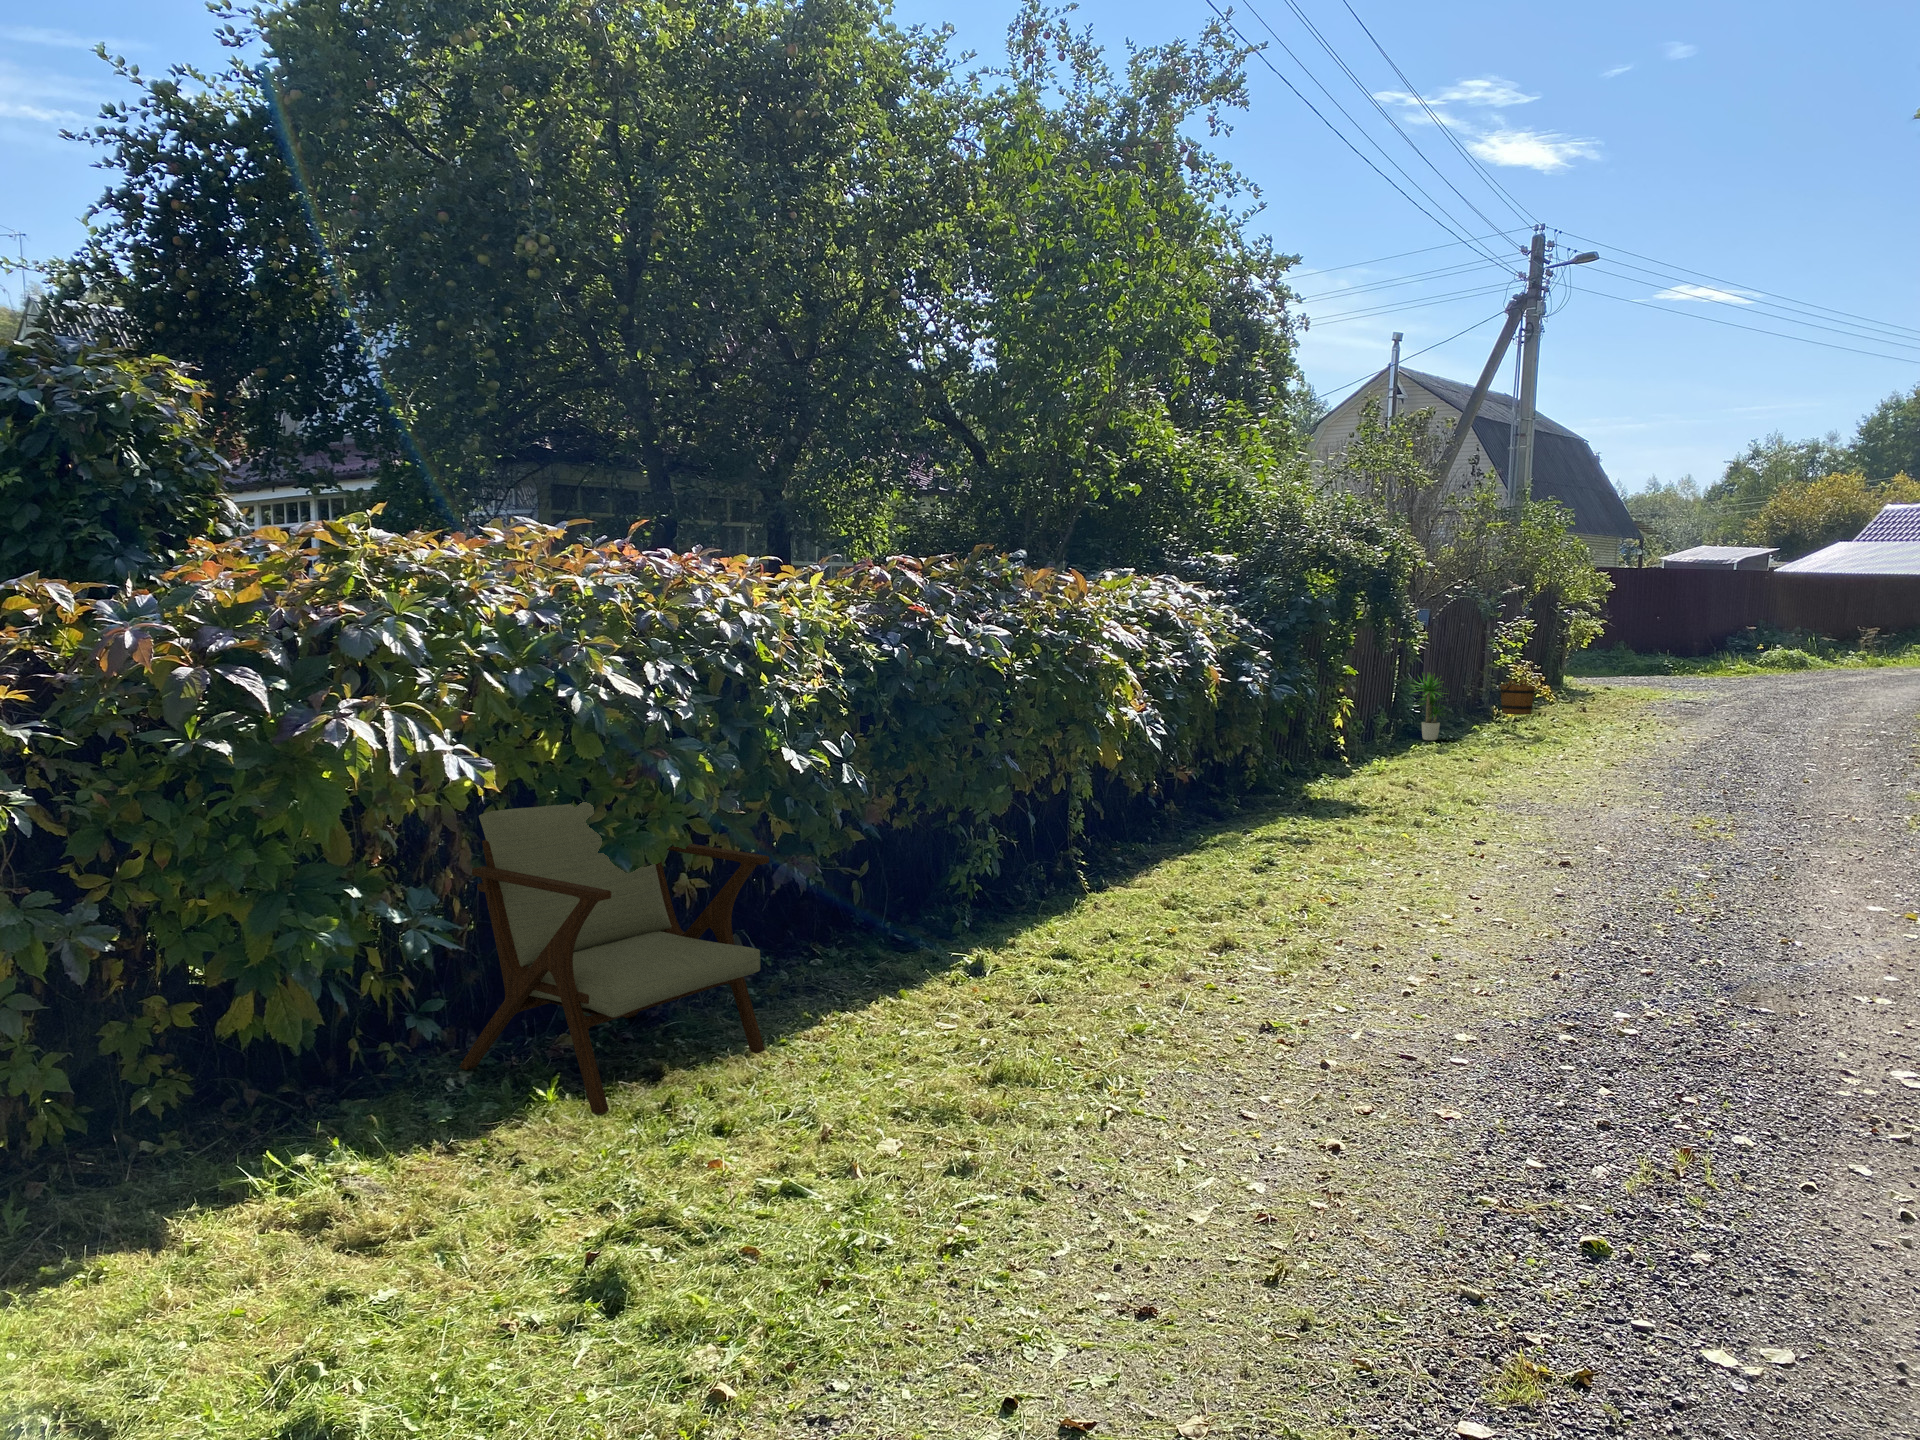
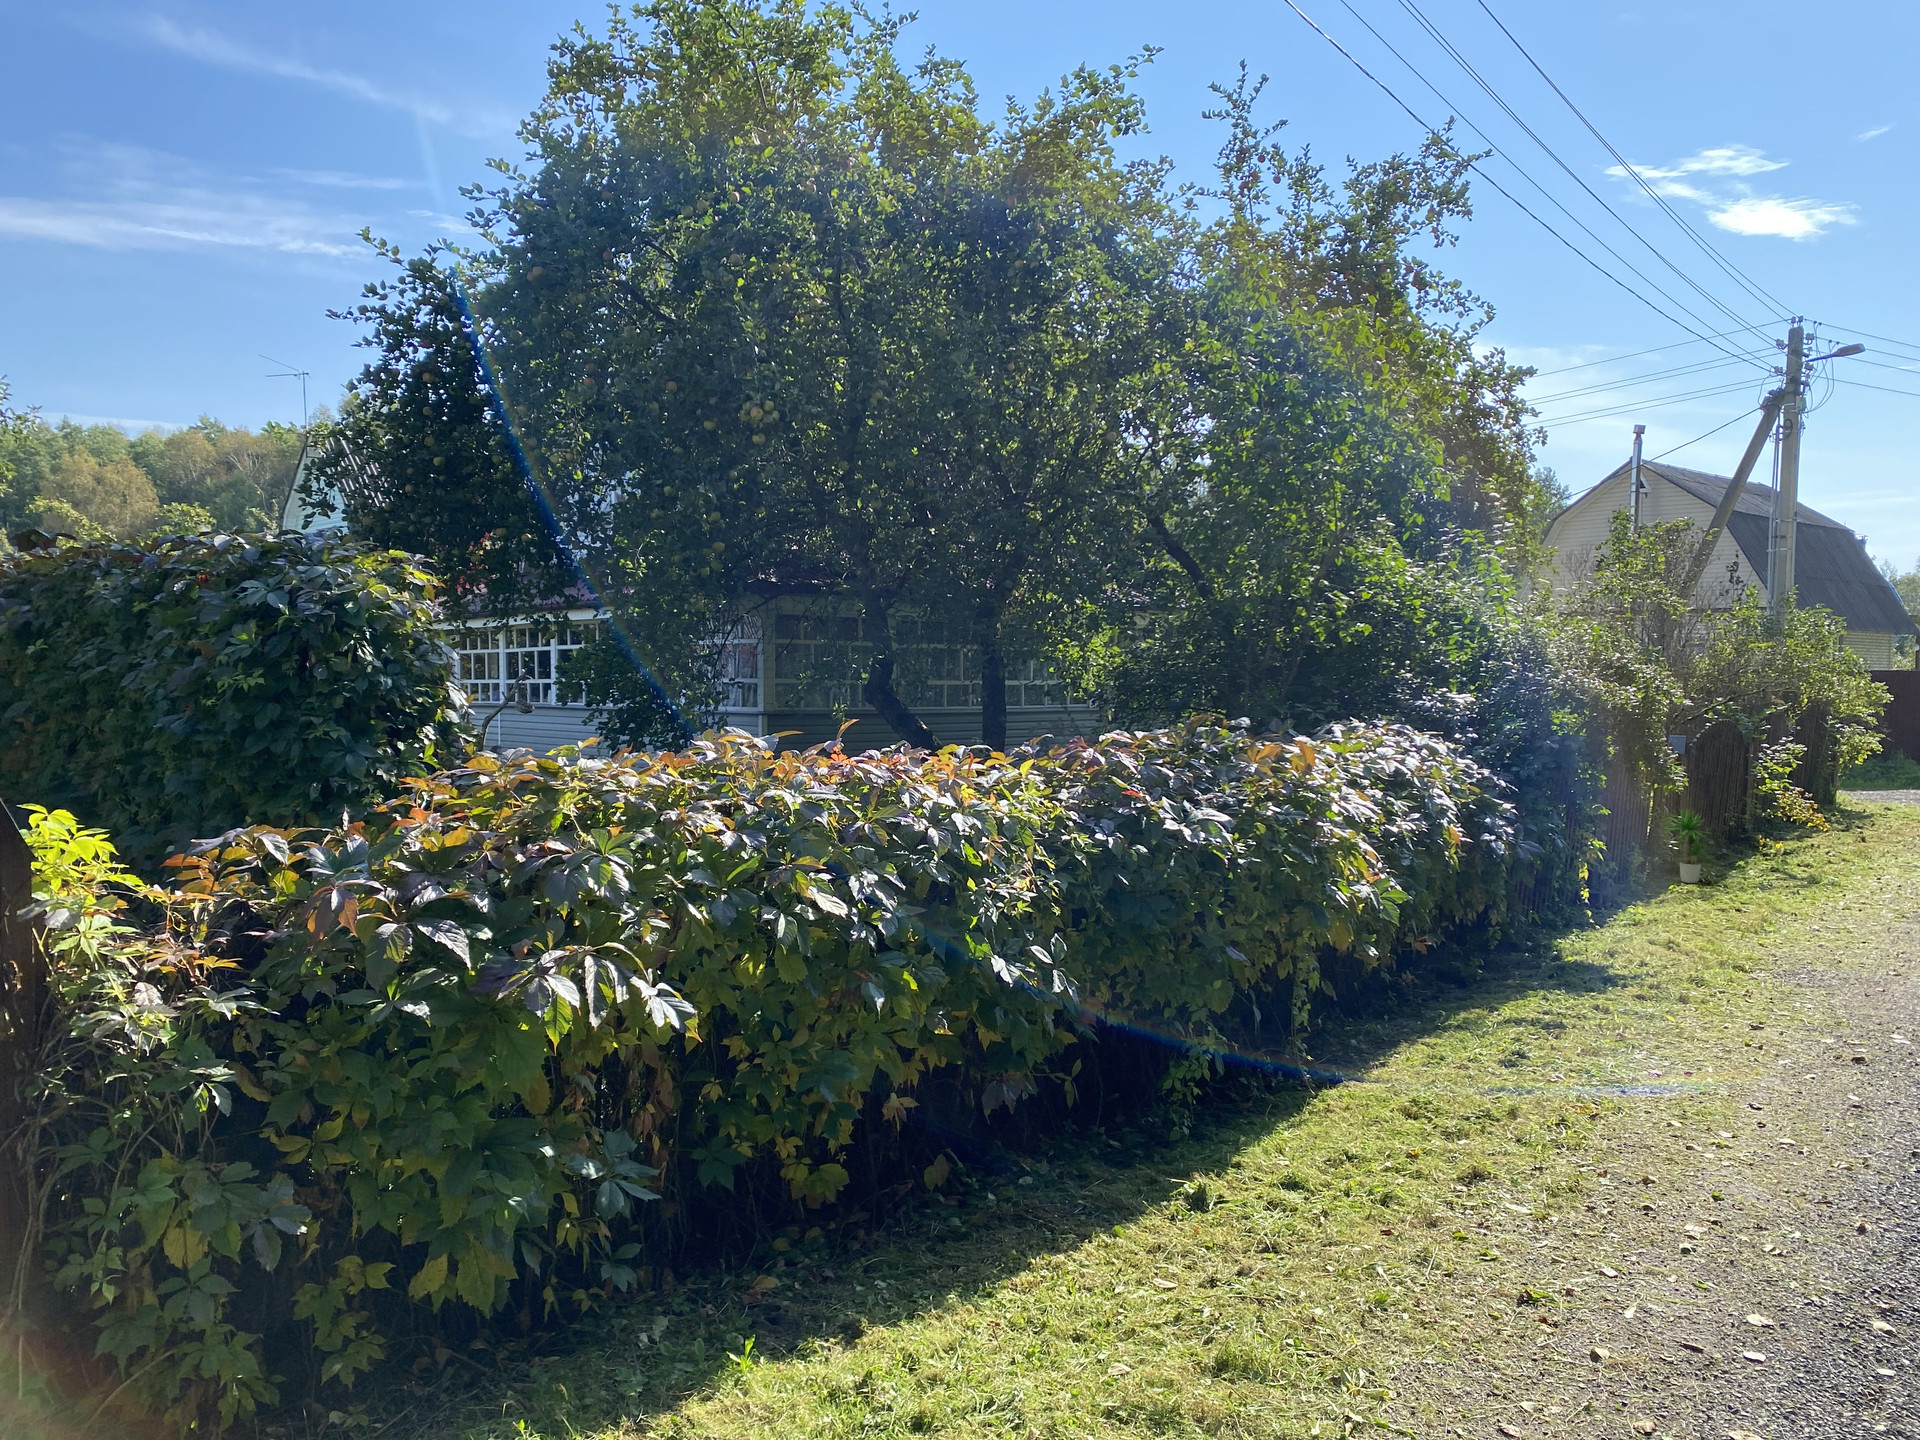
bucket: present [1500,680,1535,714] -> none [1767,809,1809,848]
lounge chair: present [459,802,769,1114] -> none [653,1008,975,1385]

